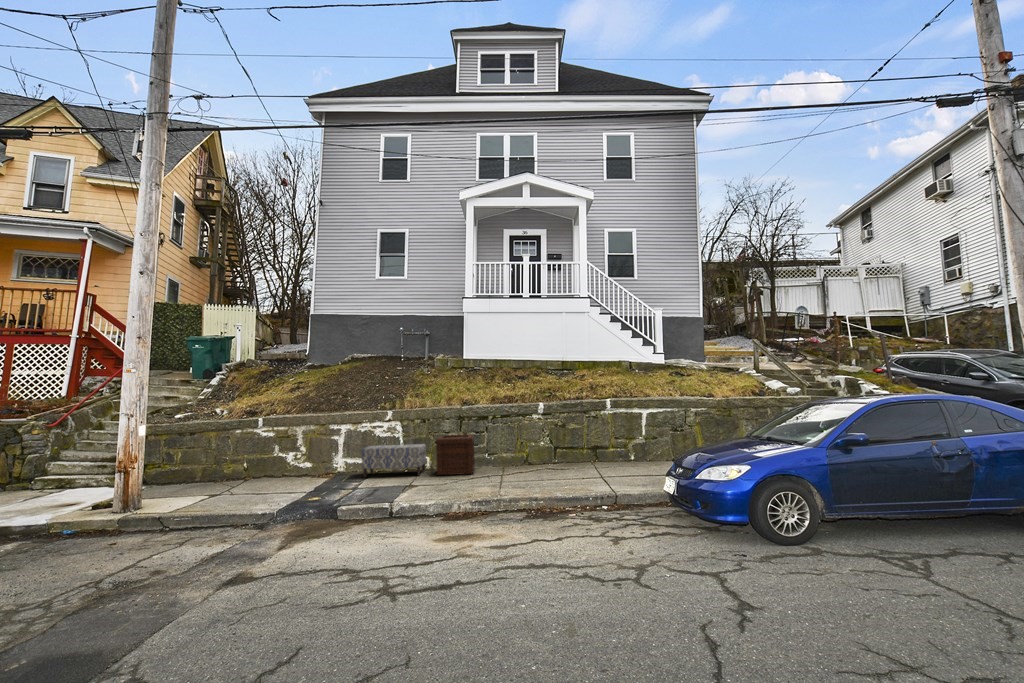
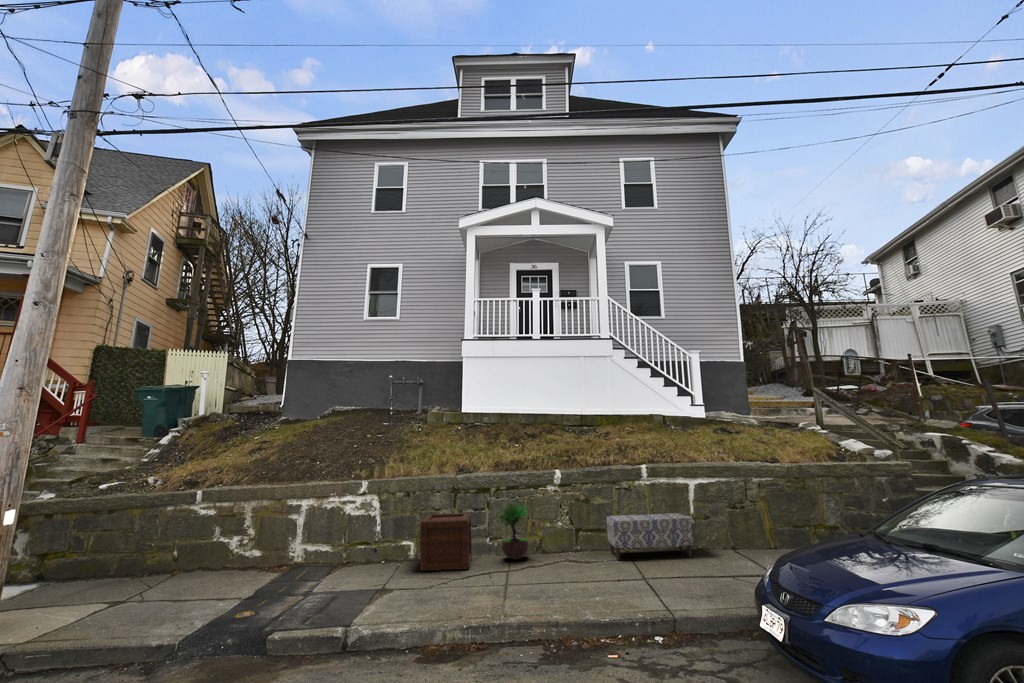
potted tree: none [493,422,519,468] -> present [498,503,528,560]
bench: present [362,444,426,477] -> present [607,513,693,560]

